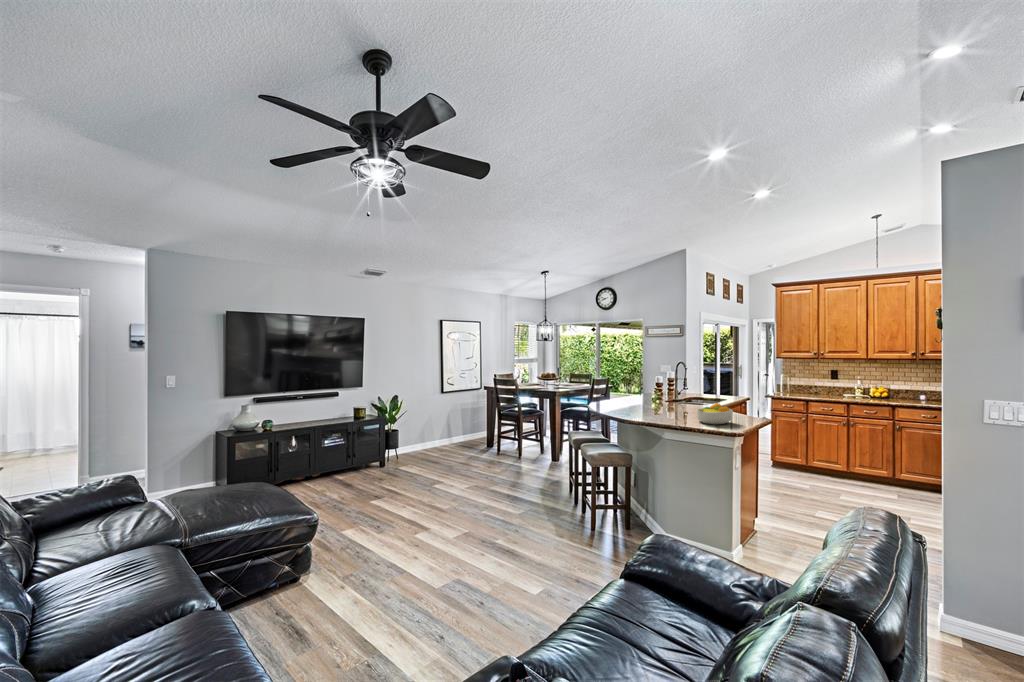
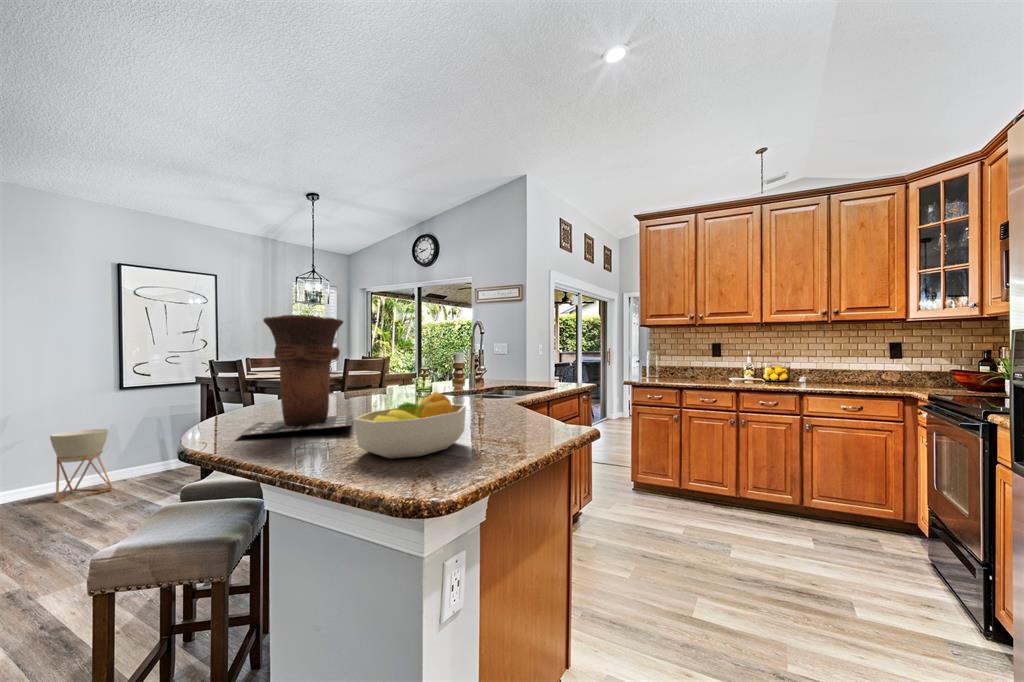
vase: none [631,373,680,417] -> present [238,315,353,436]
planter: none [416,416,443,455] -> present [50,429,113,501]

